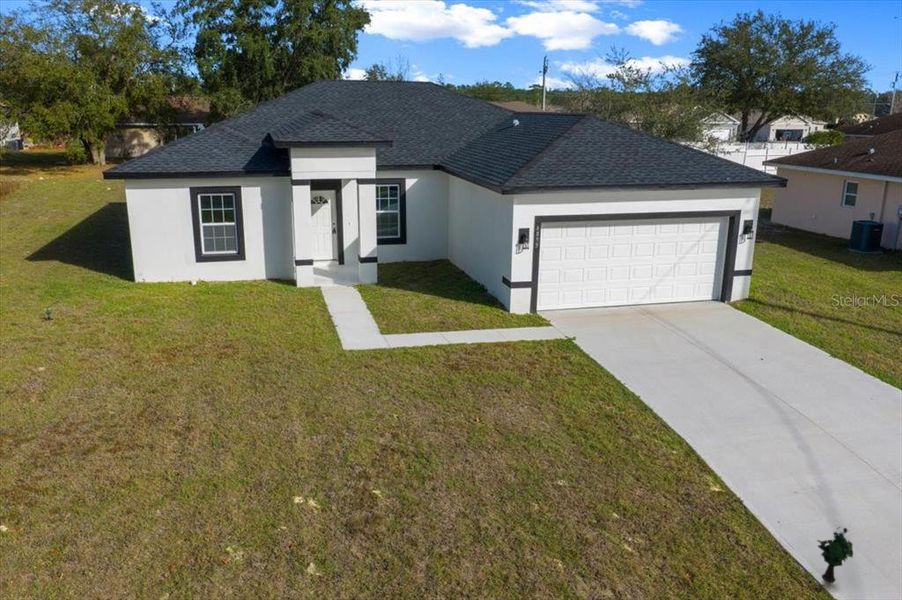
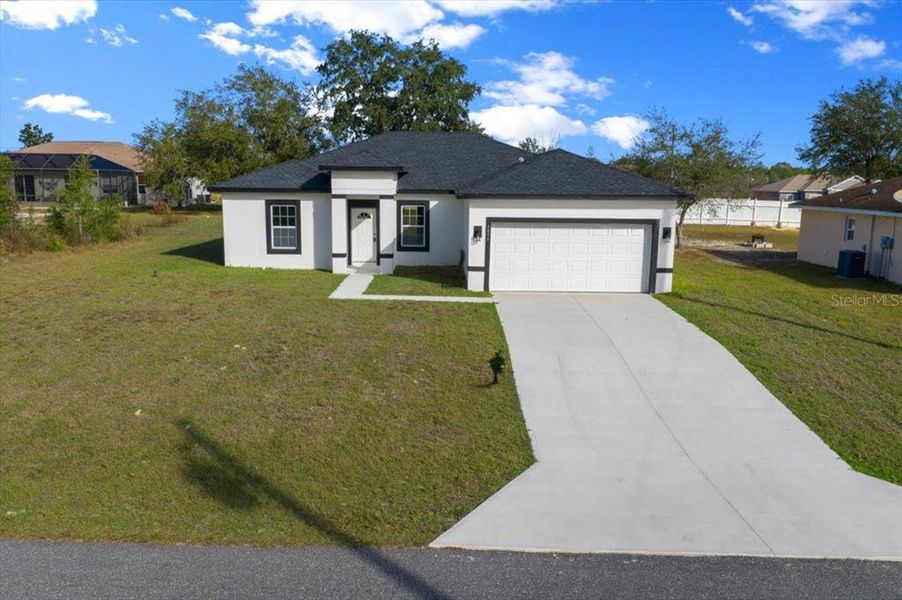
lounge chair: none [461,254,500,308] -> present [442,249,465,287]

